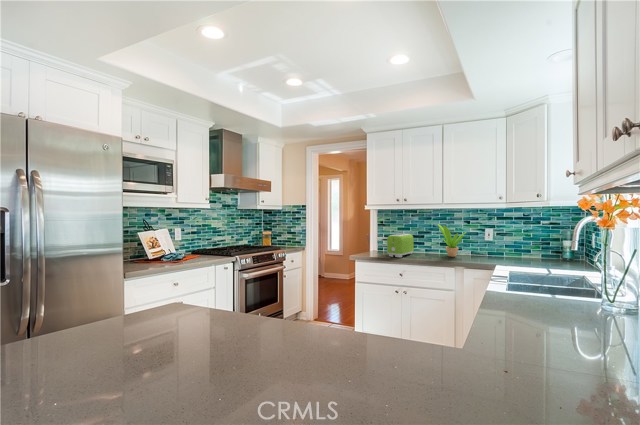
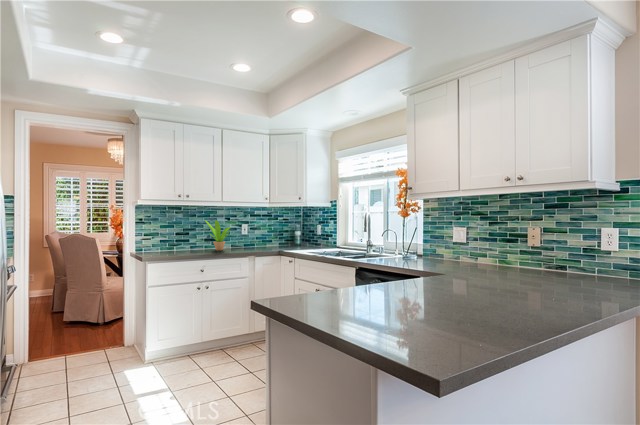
toaster: present [387,234,414,257] -> none [160,230,183,255]

